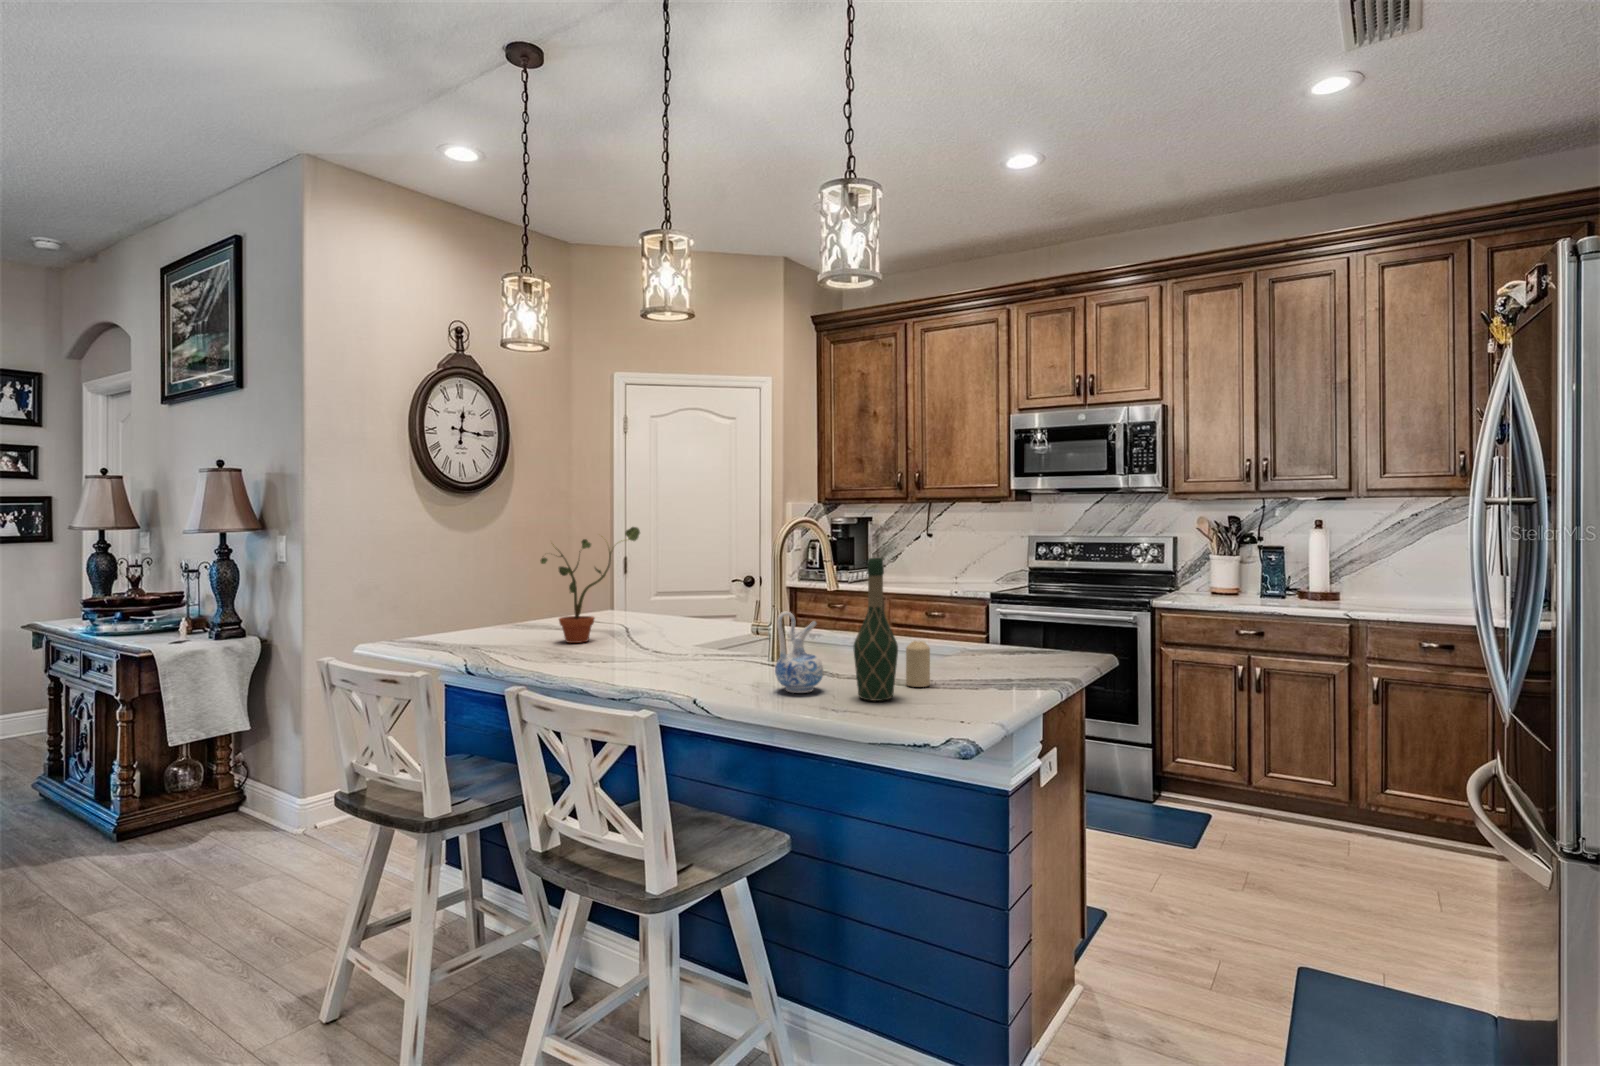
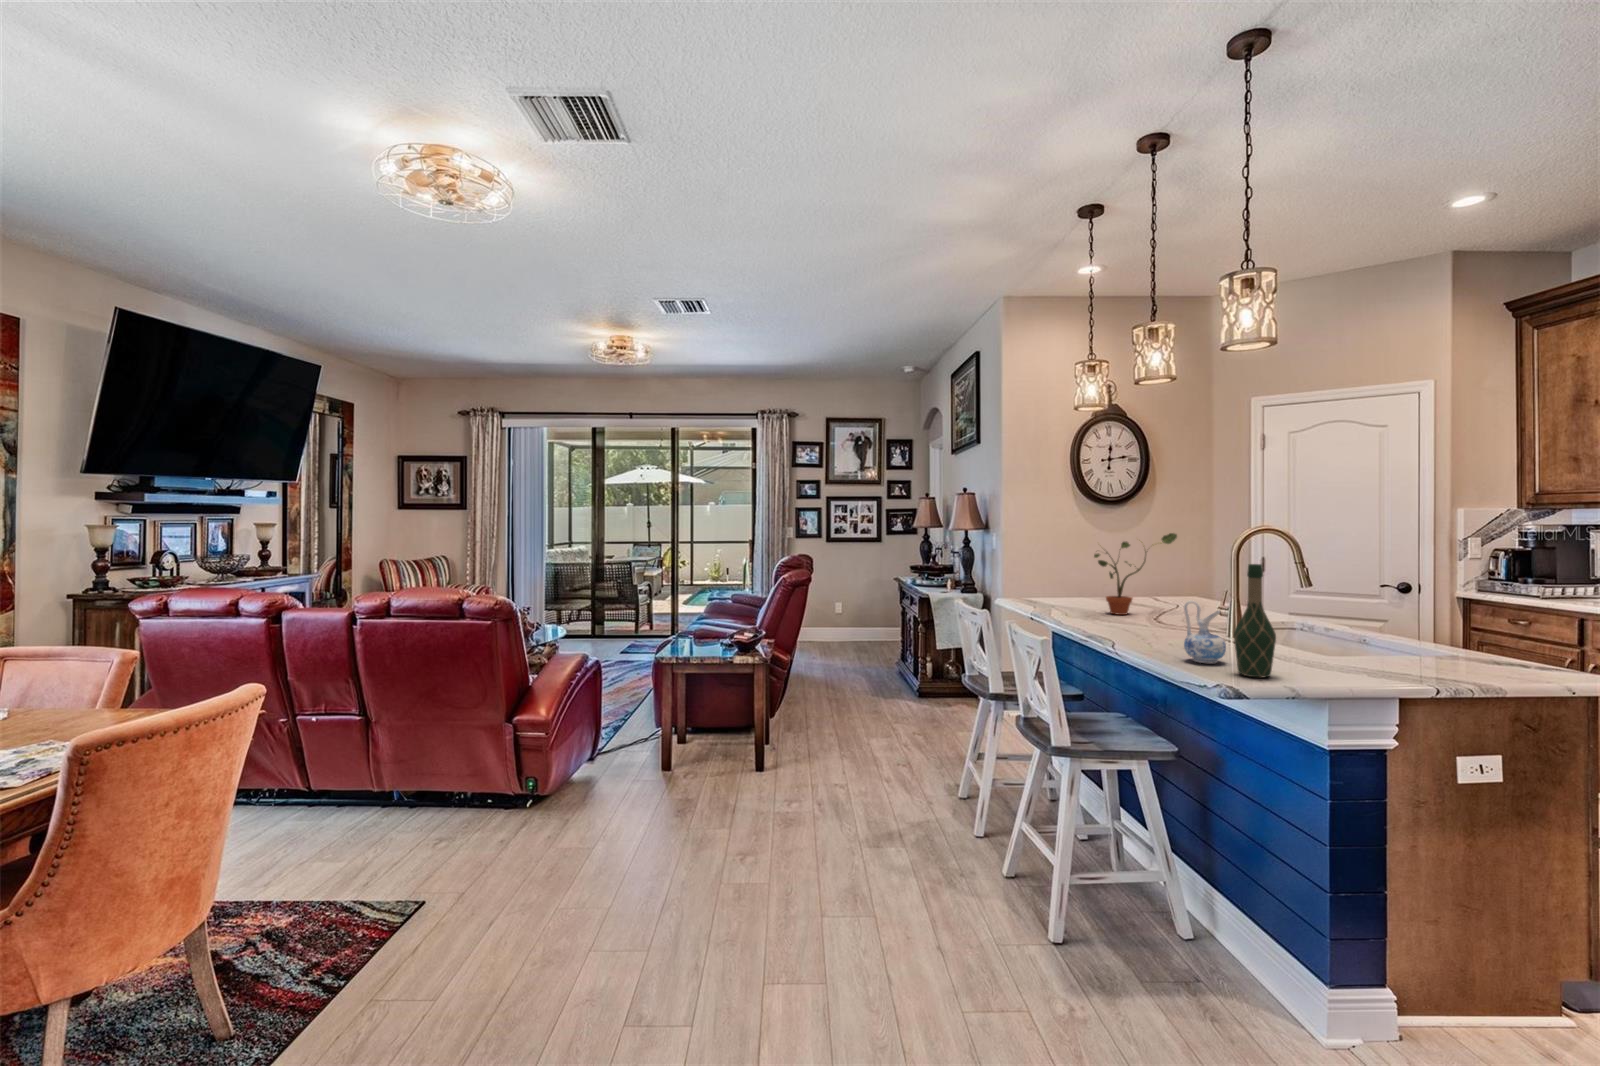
candle: present [906,641,930,687] -> none [1307,637,1332,677]

